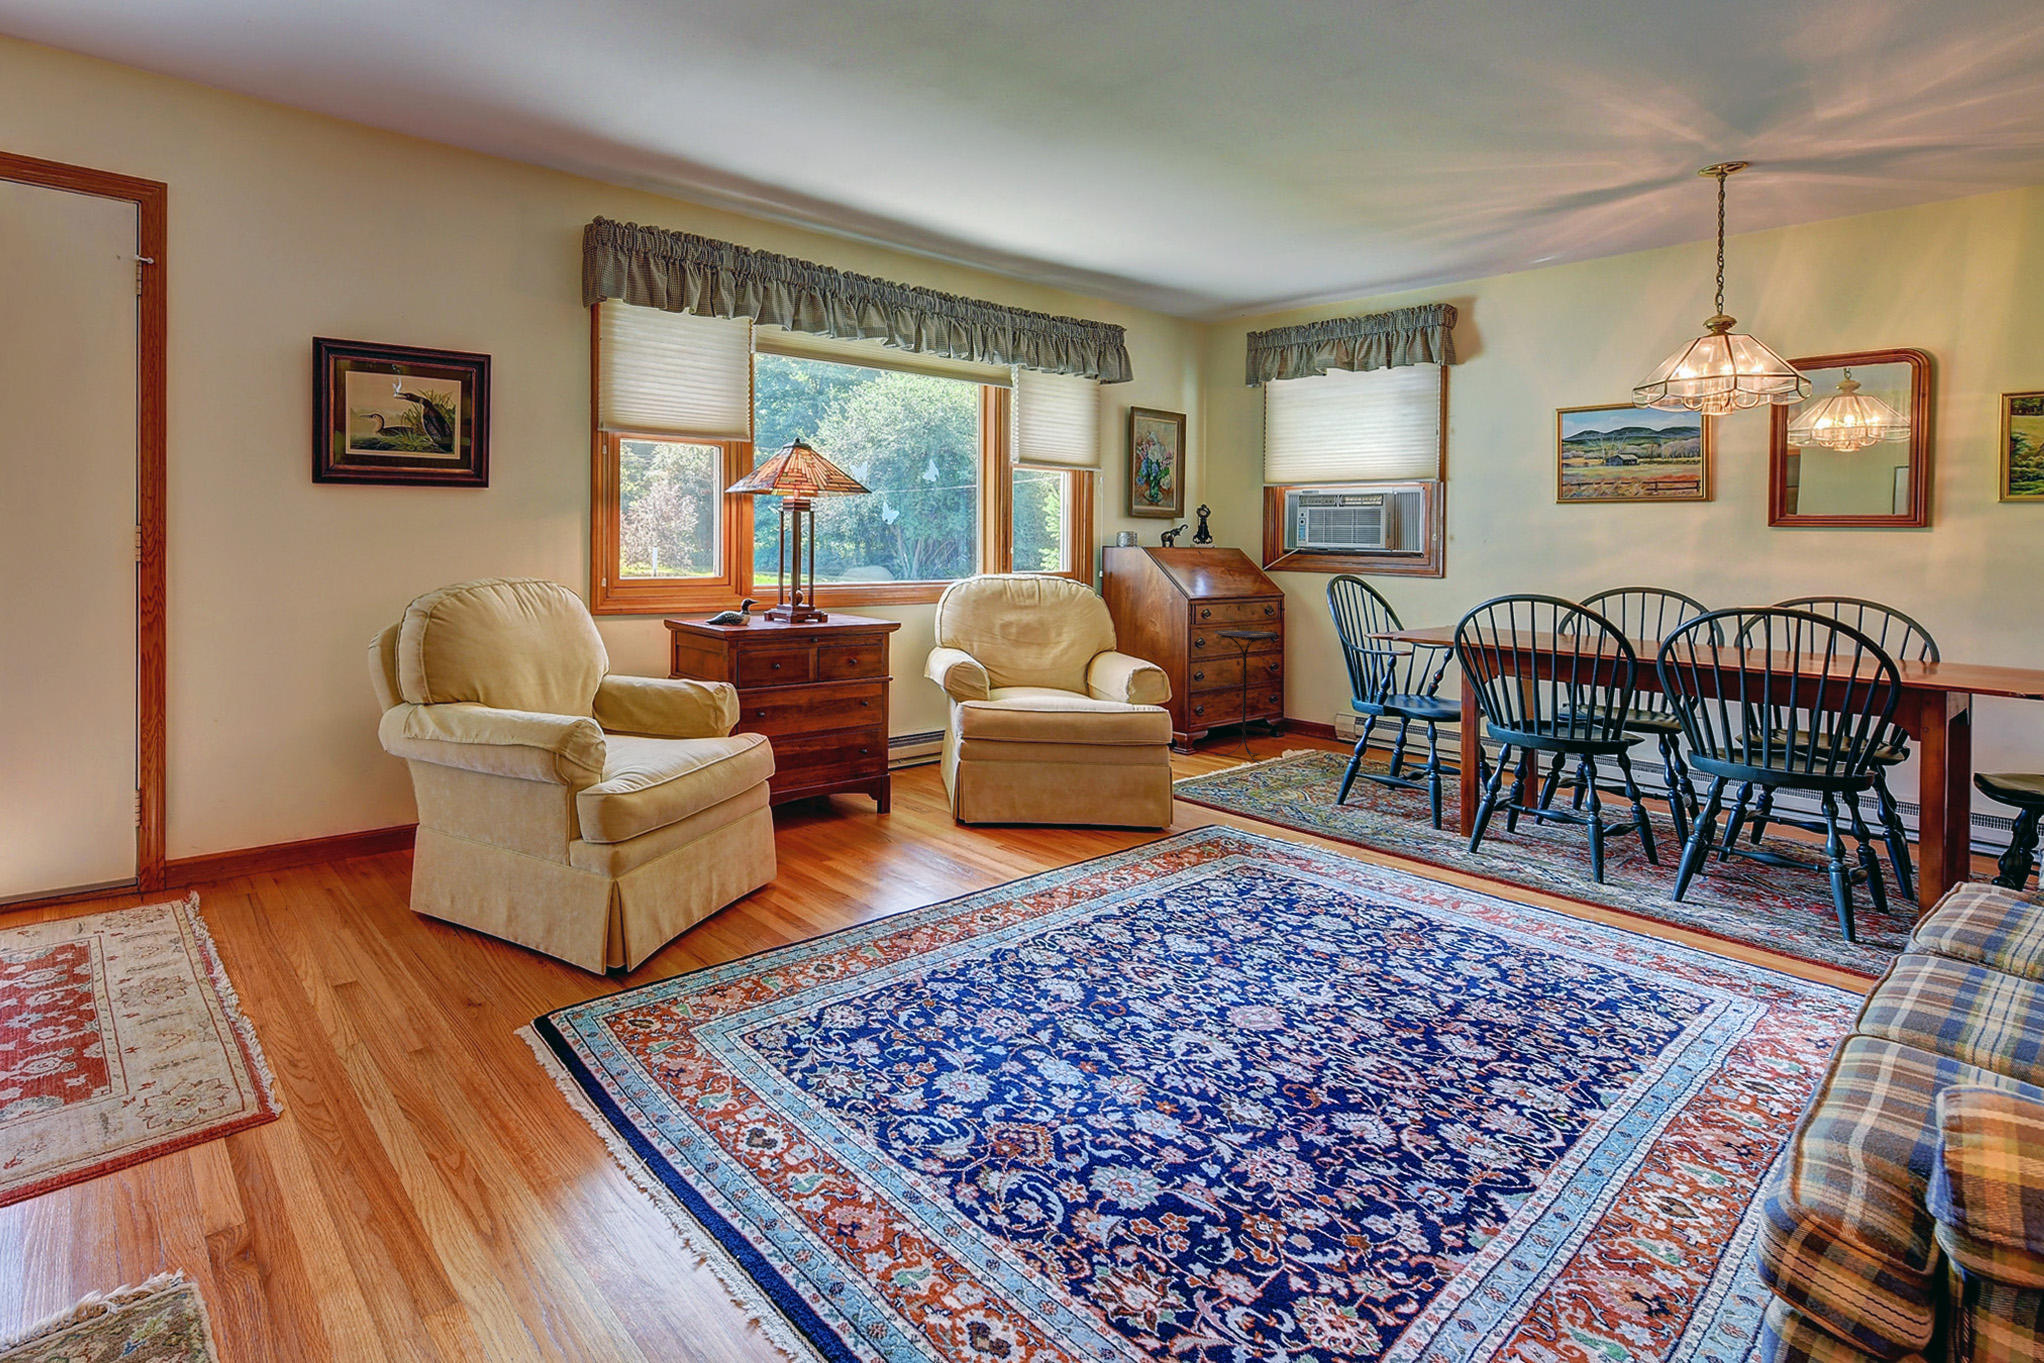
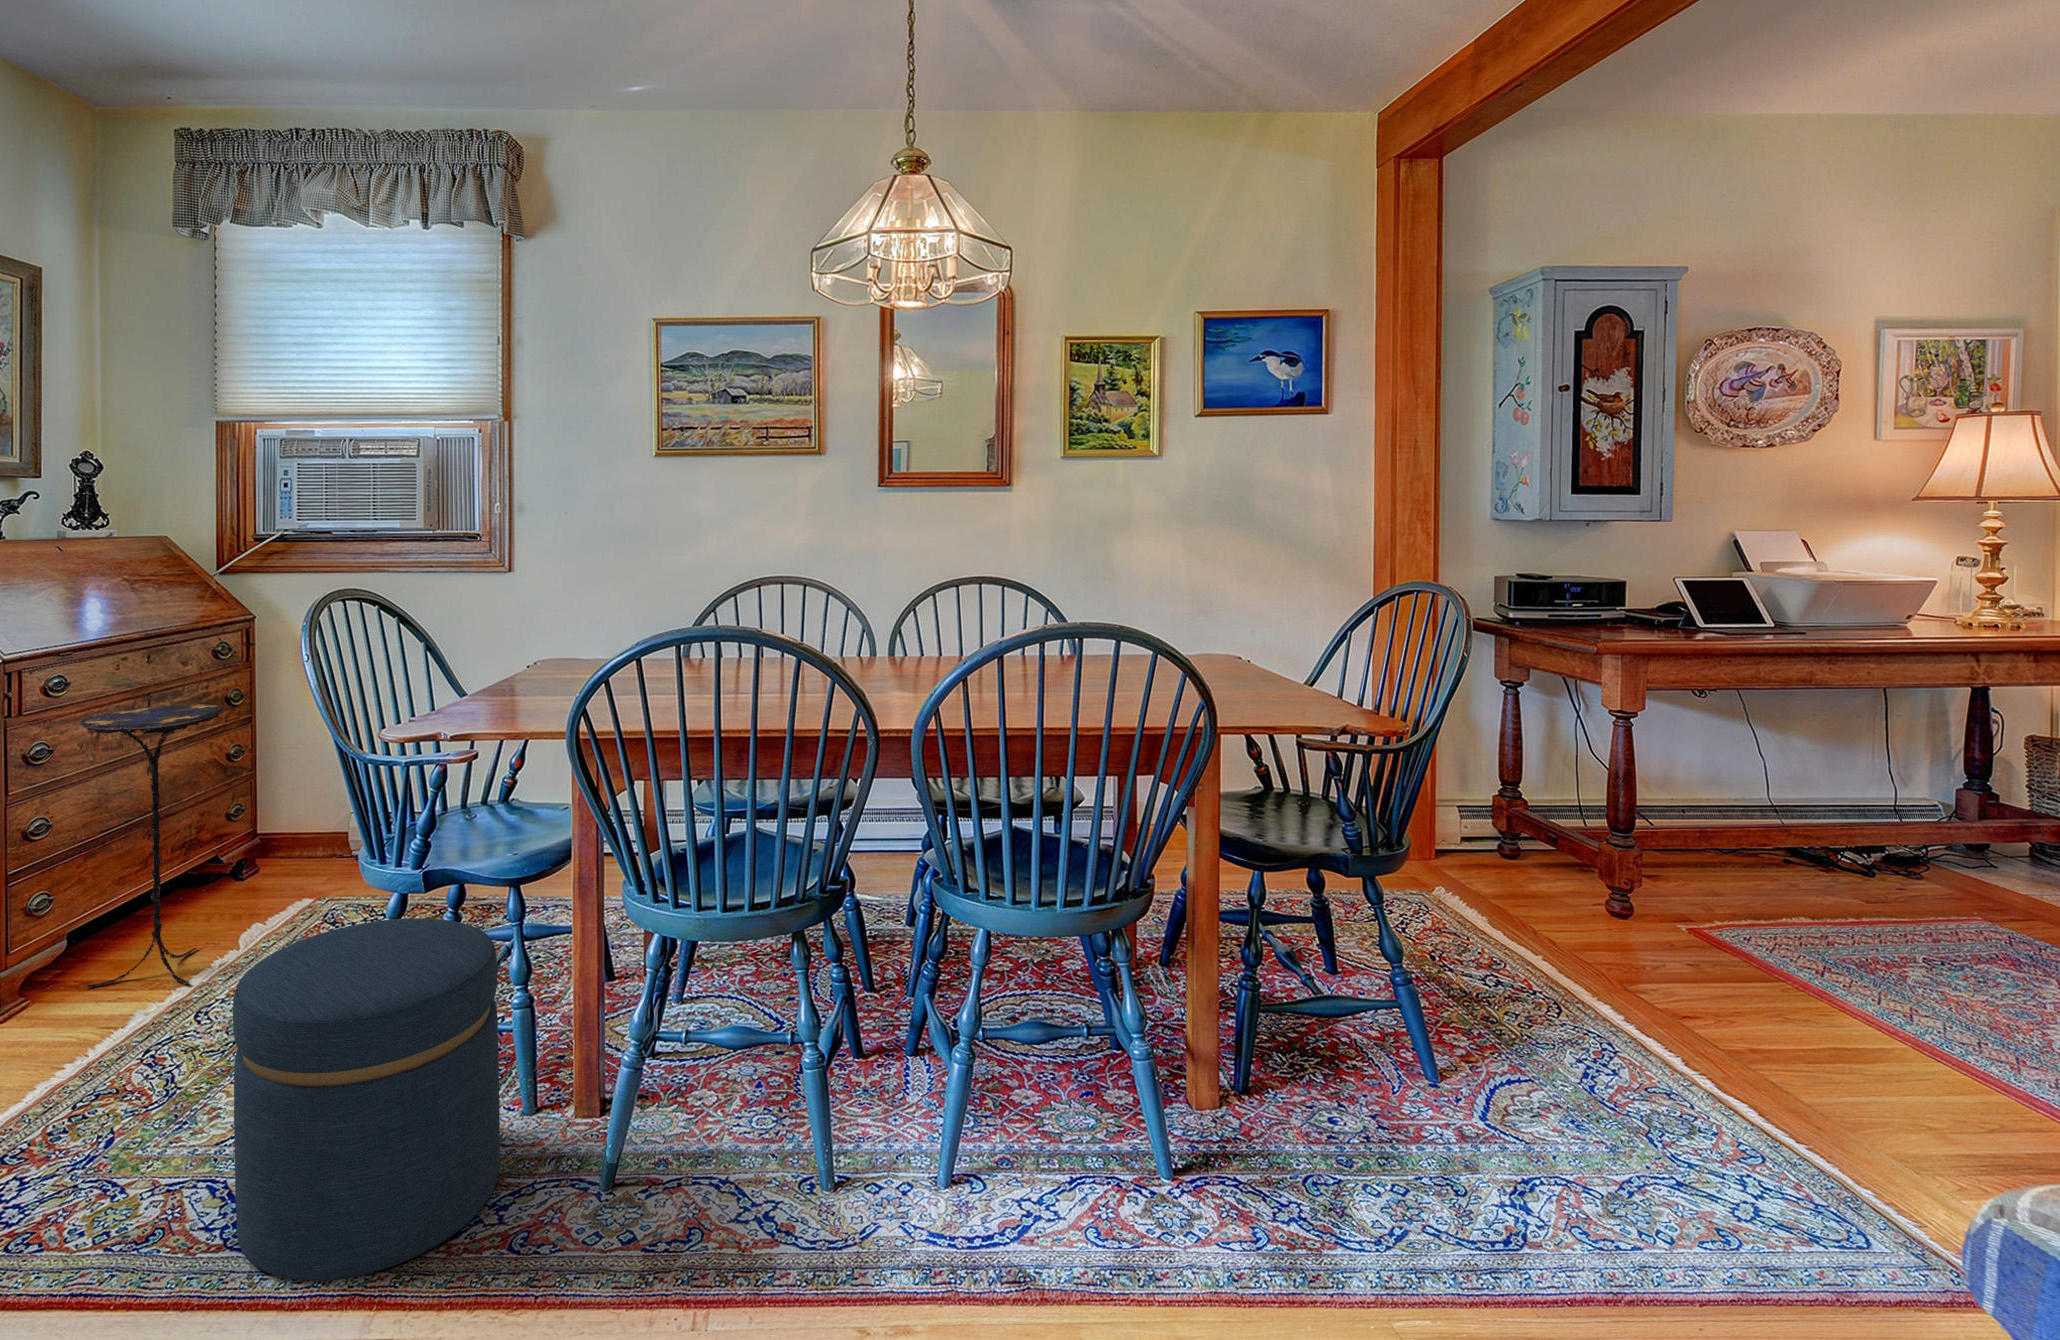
ottoman: none [1300,719,1417,844] -> present [233,918,500,1281]

